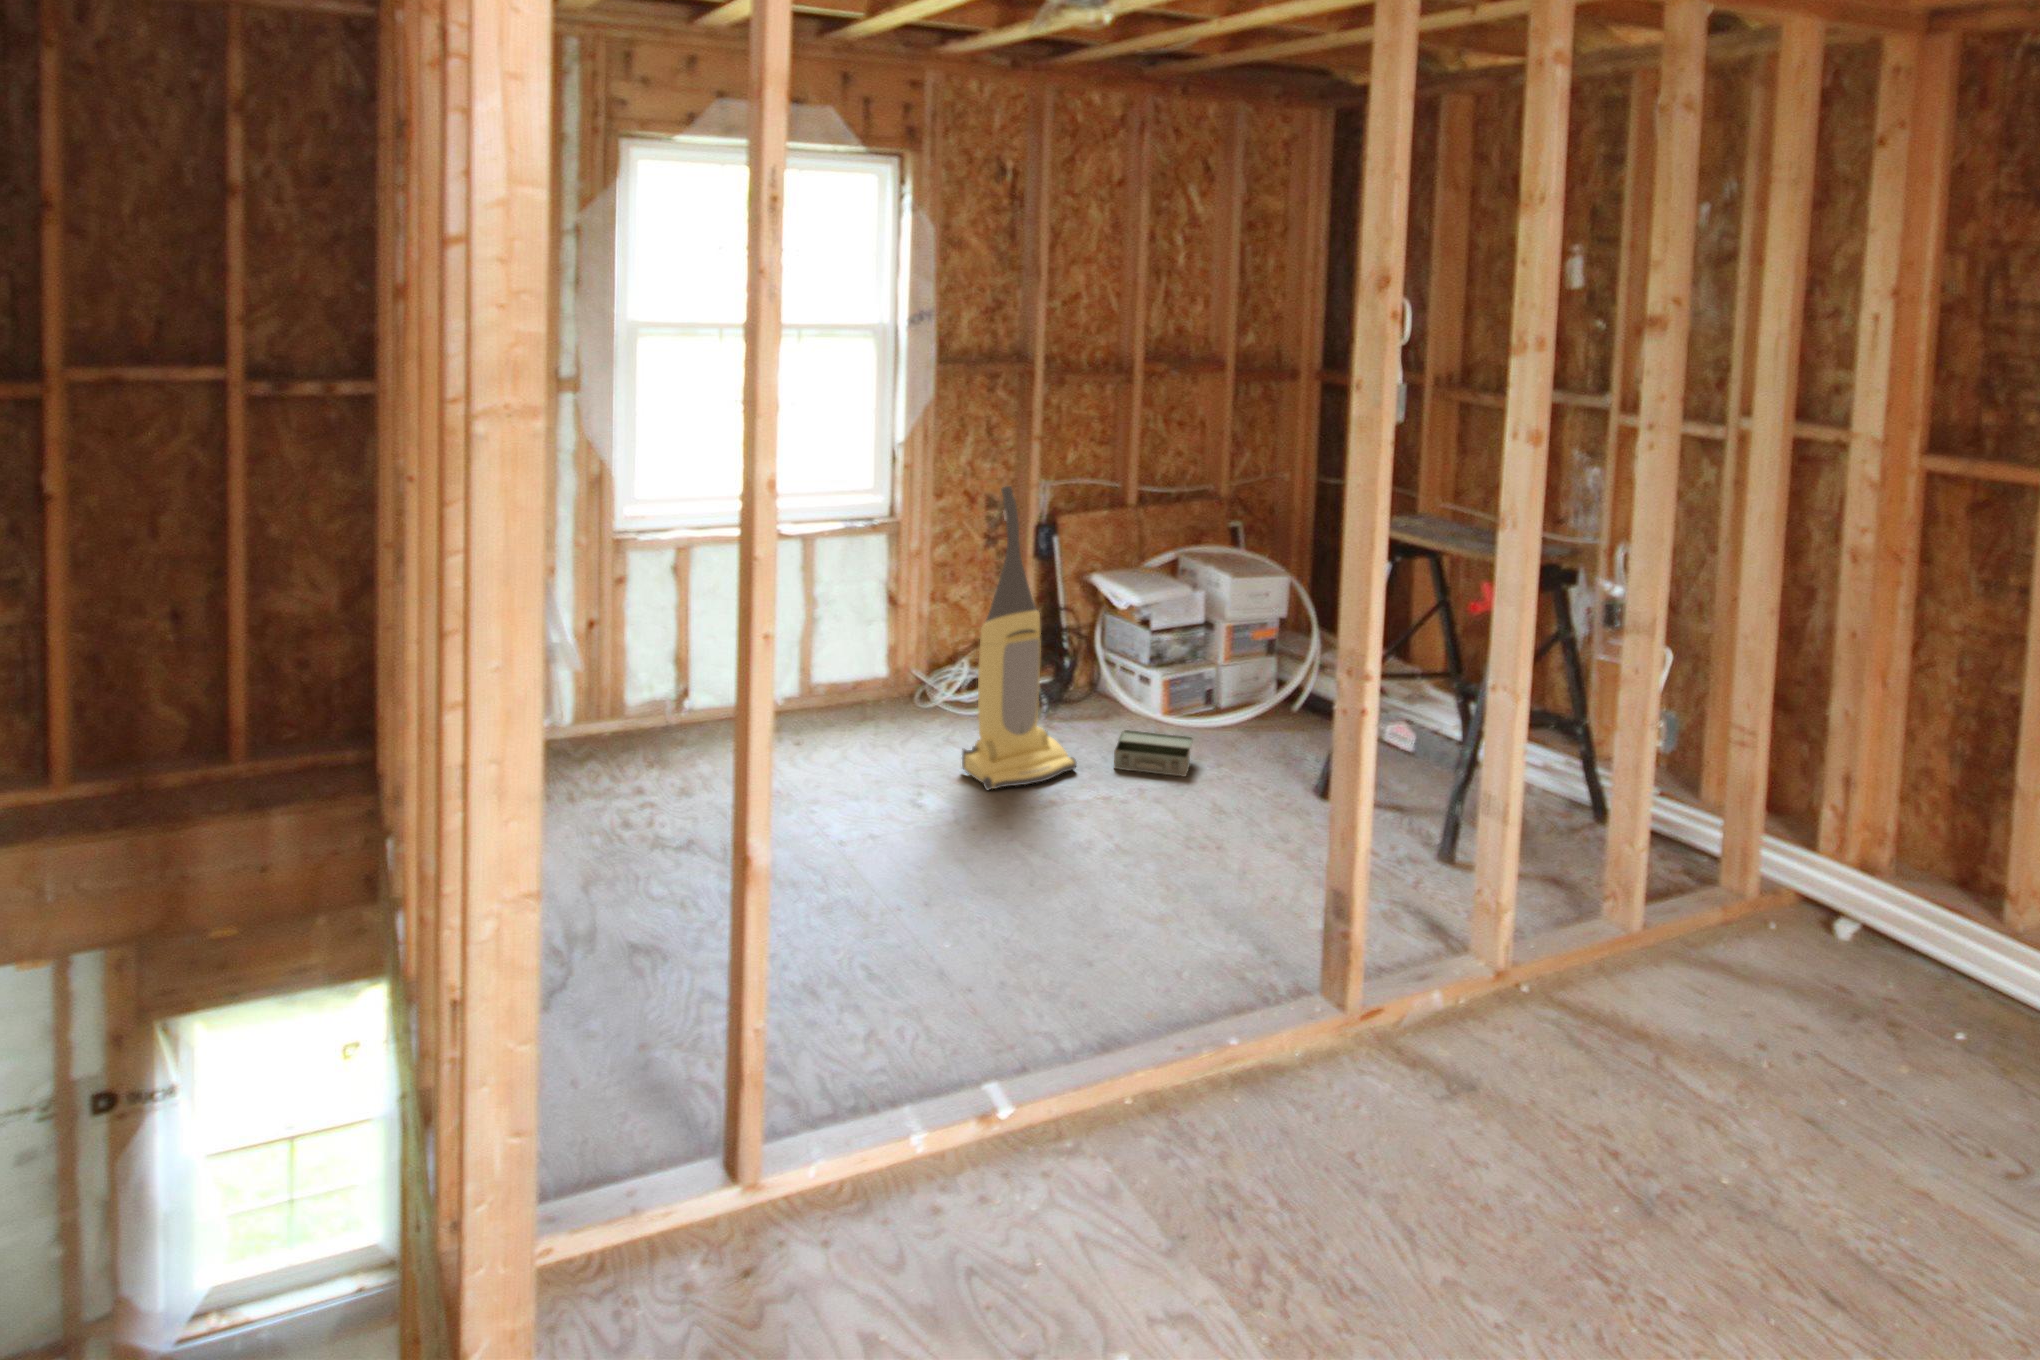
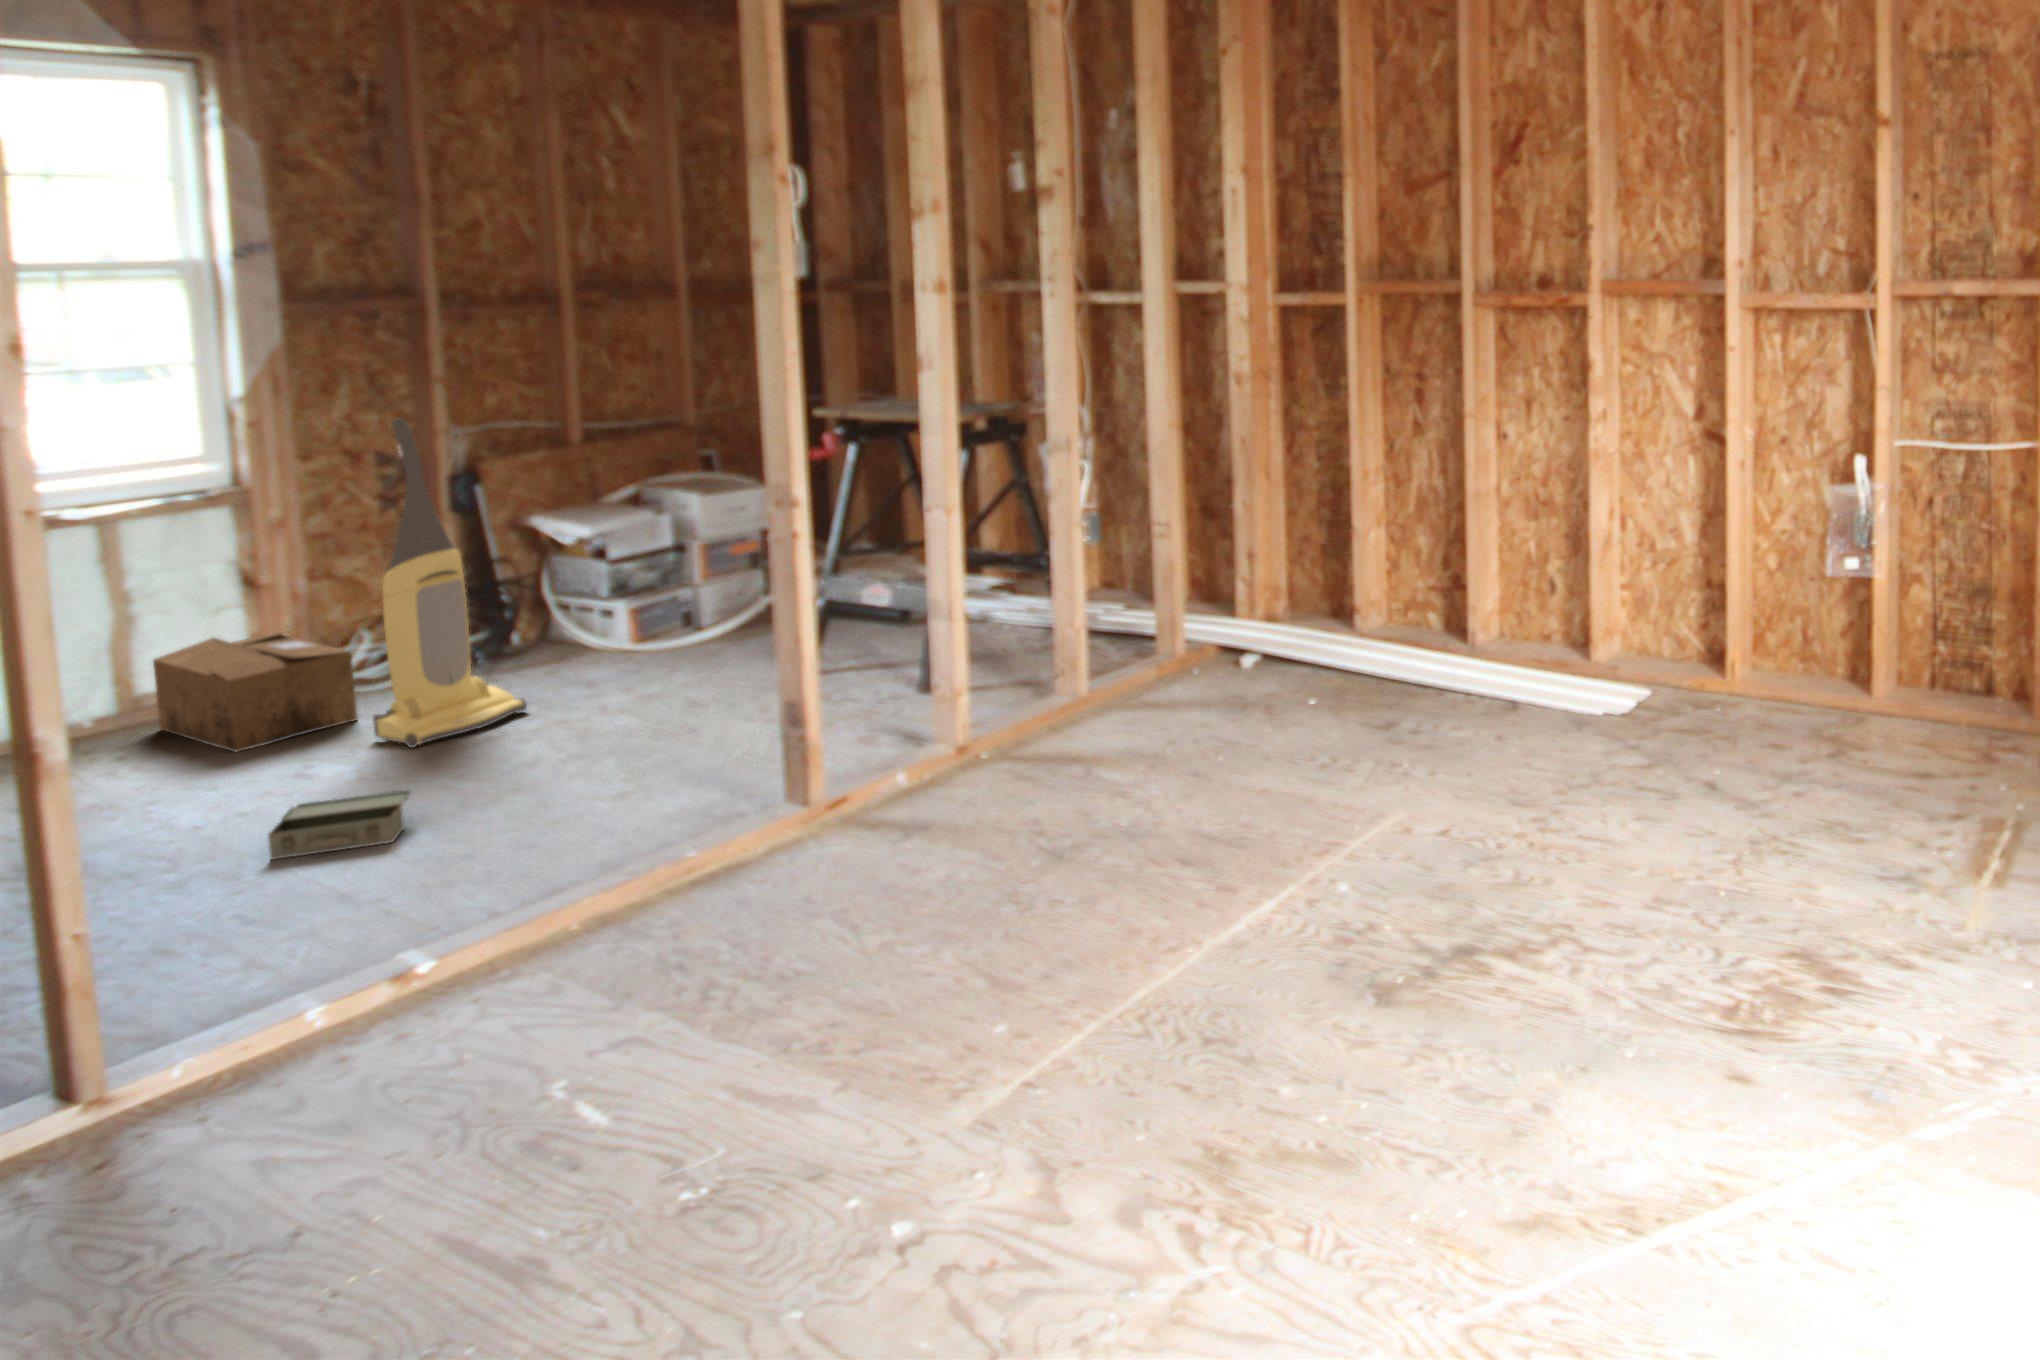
cardboard box: none [825,642,954,756] -> present [153,632,358,752]
toolbox: present [1114,730,1193,777] -> present [268,790,411,860]

